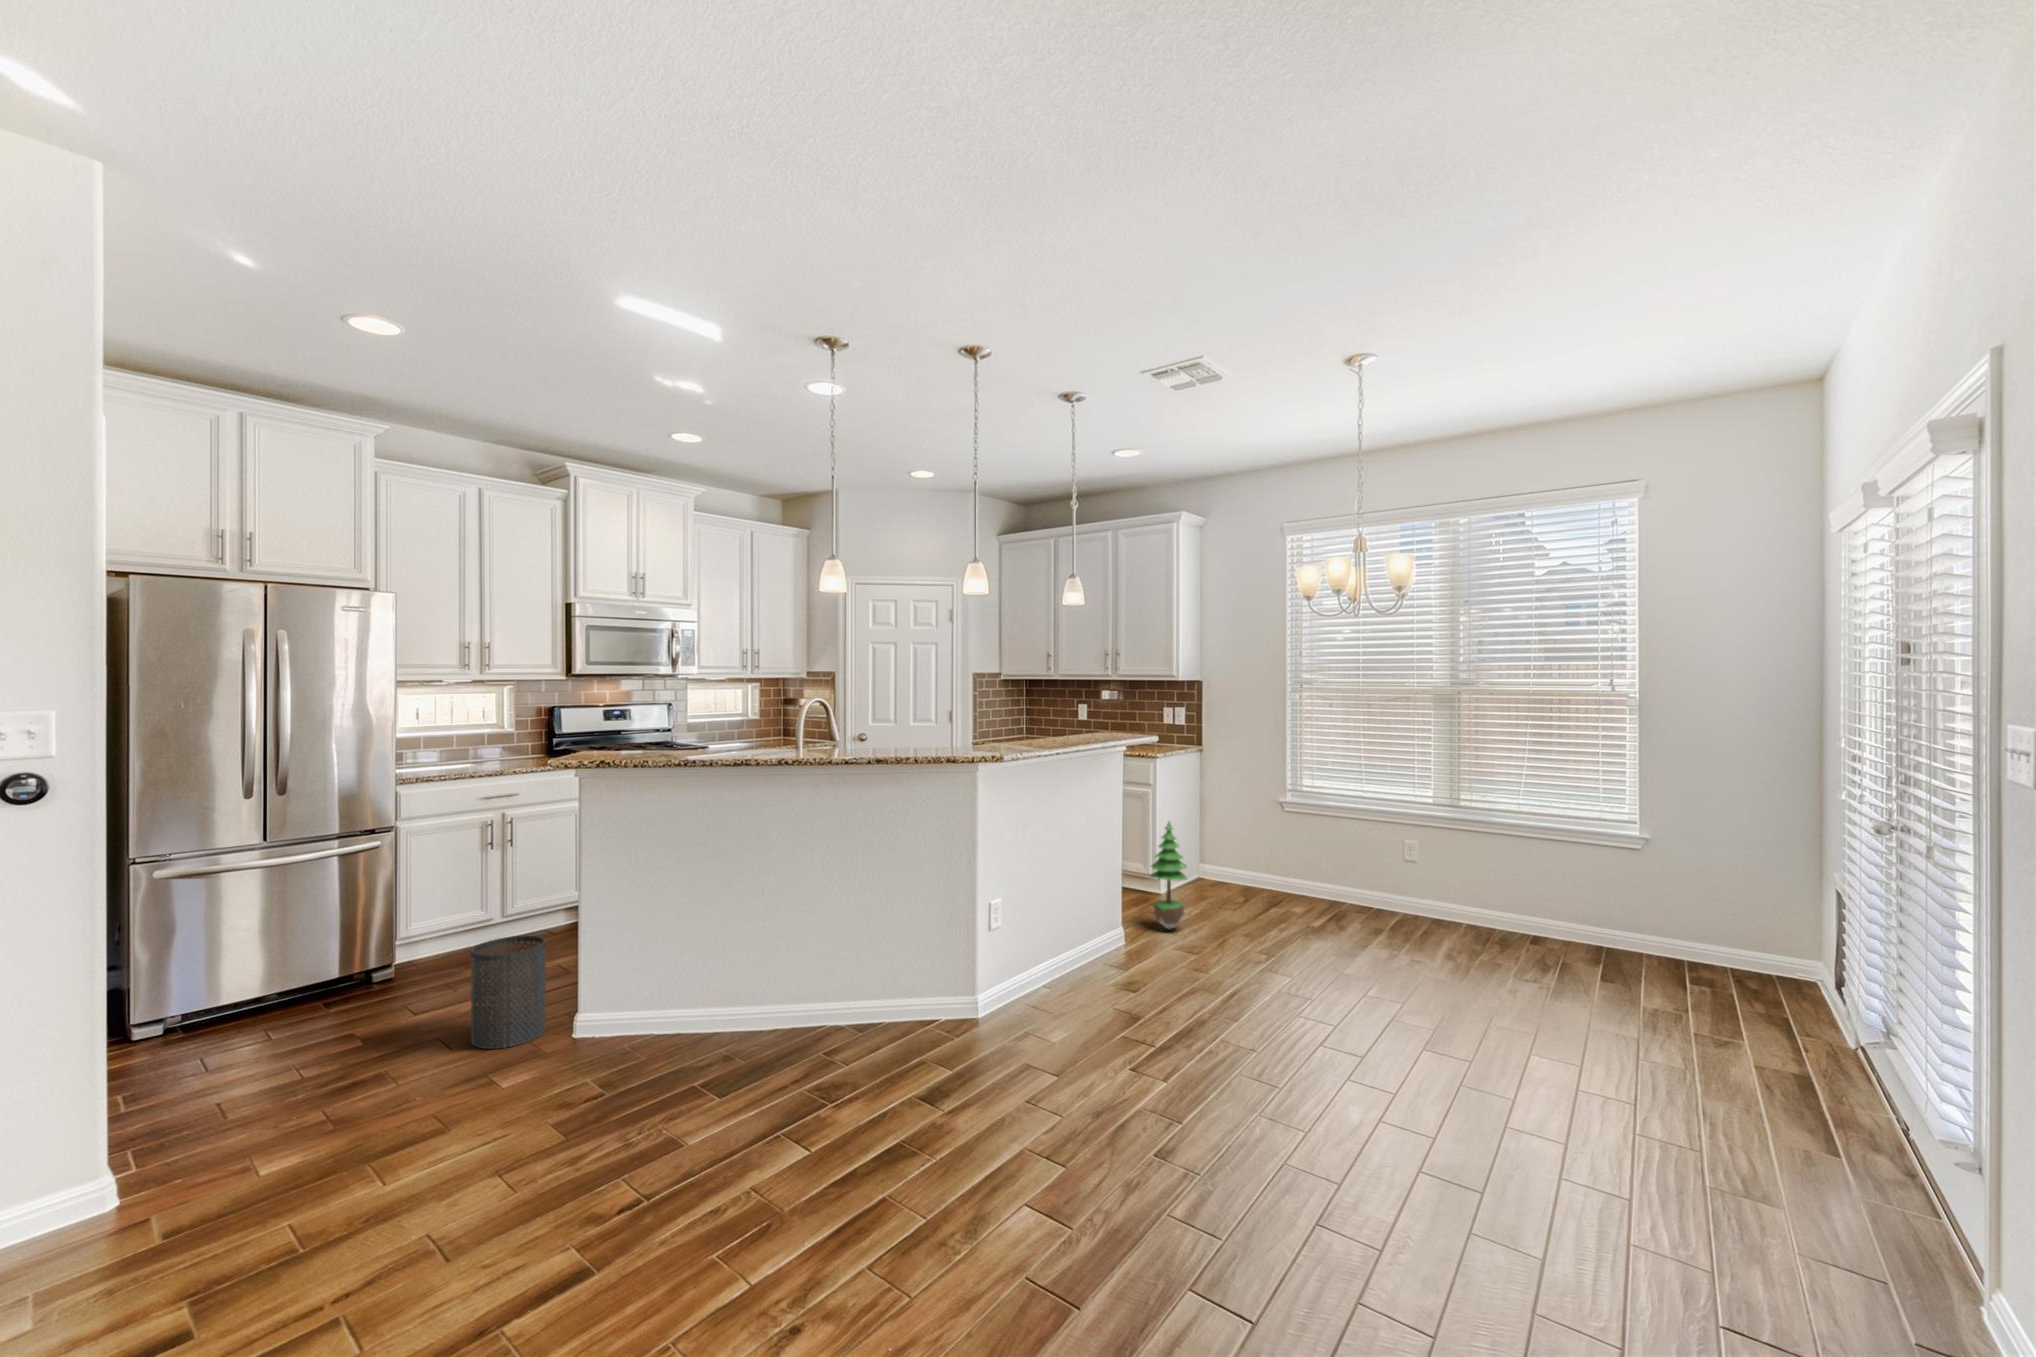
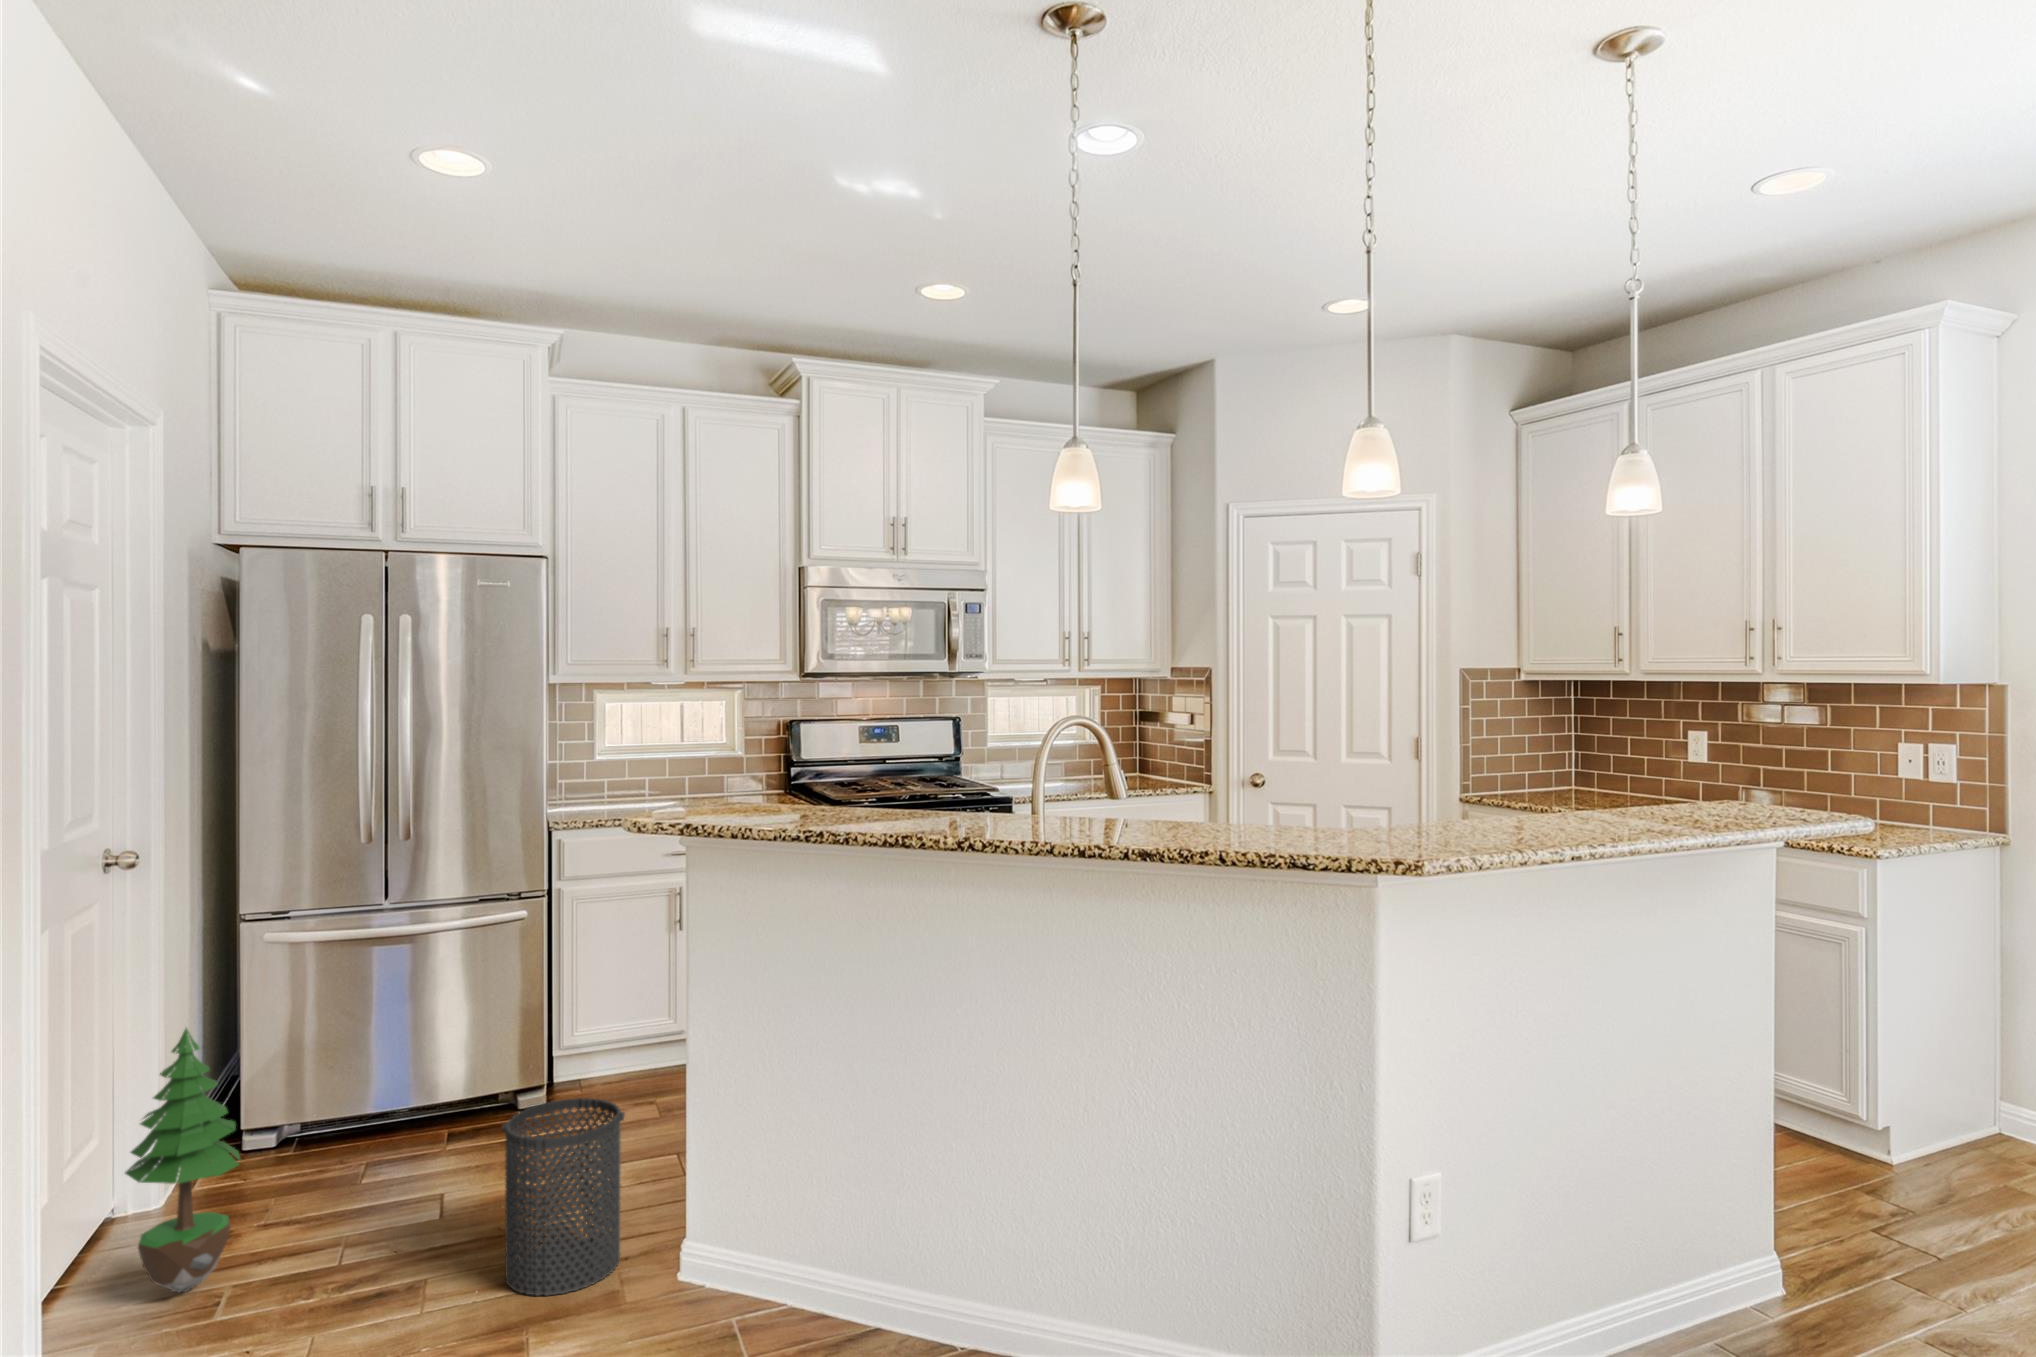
potted tree: present [1150,822,1187,929] -> present [125,1028,240,1292]

